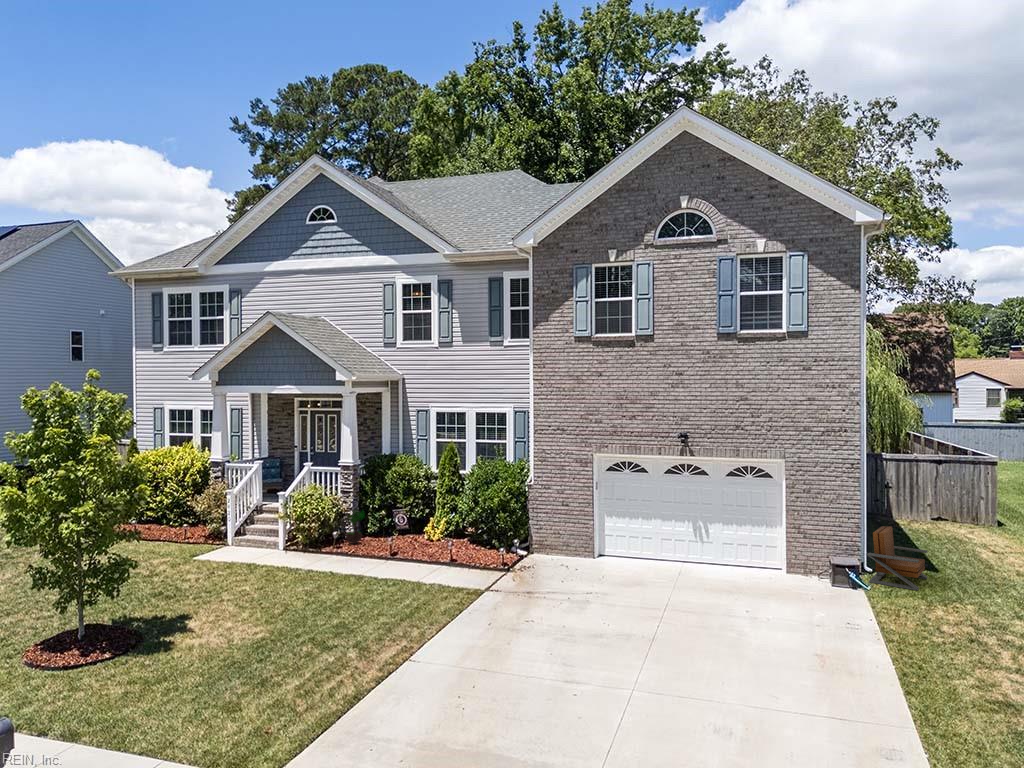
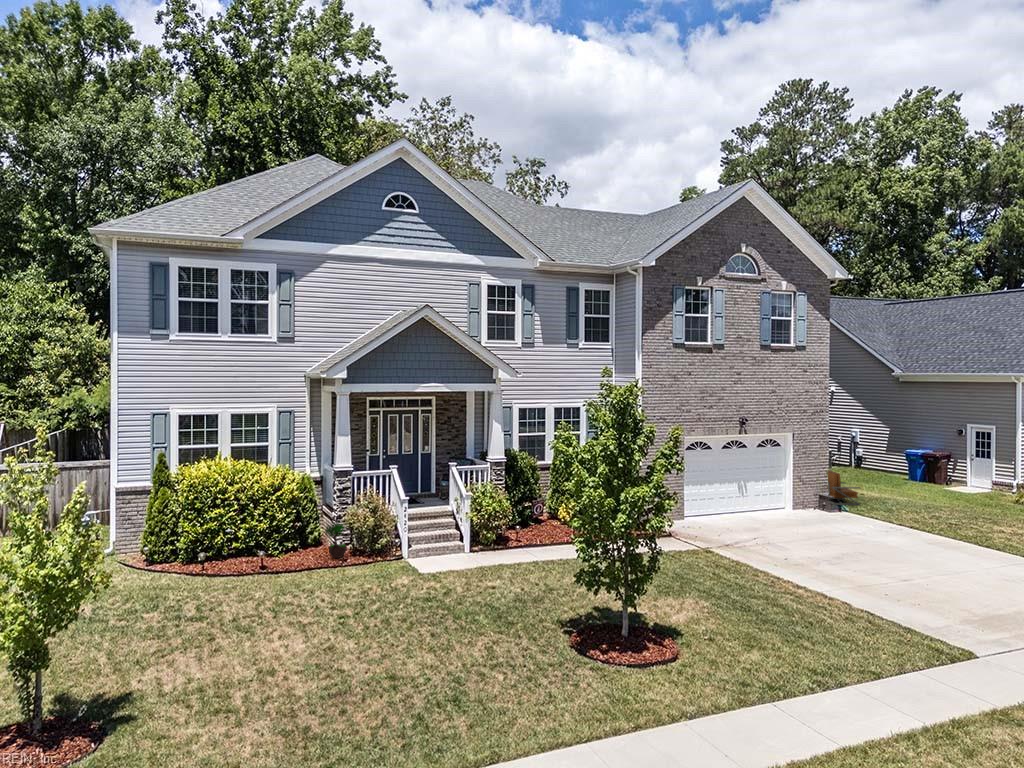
potted tree: present [346,511,363,544] -> present [325,522,346,558]

